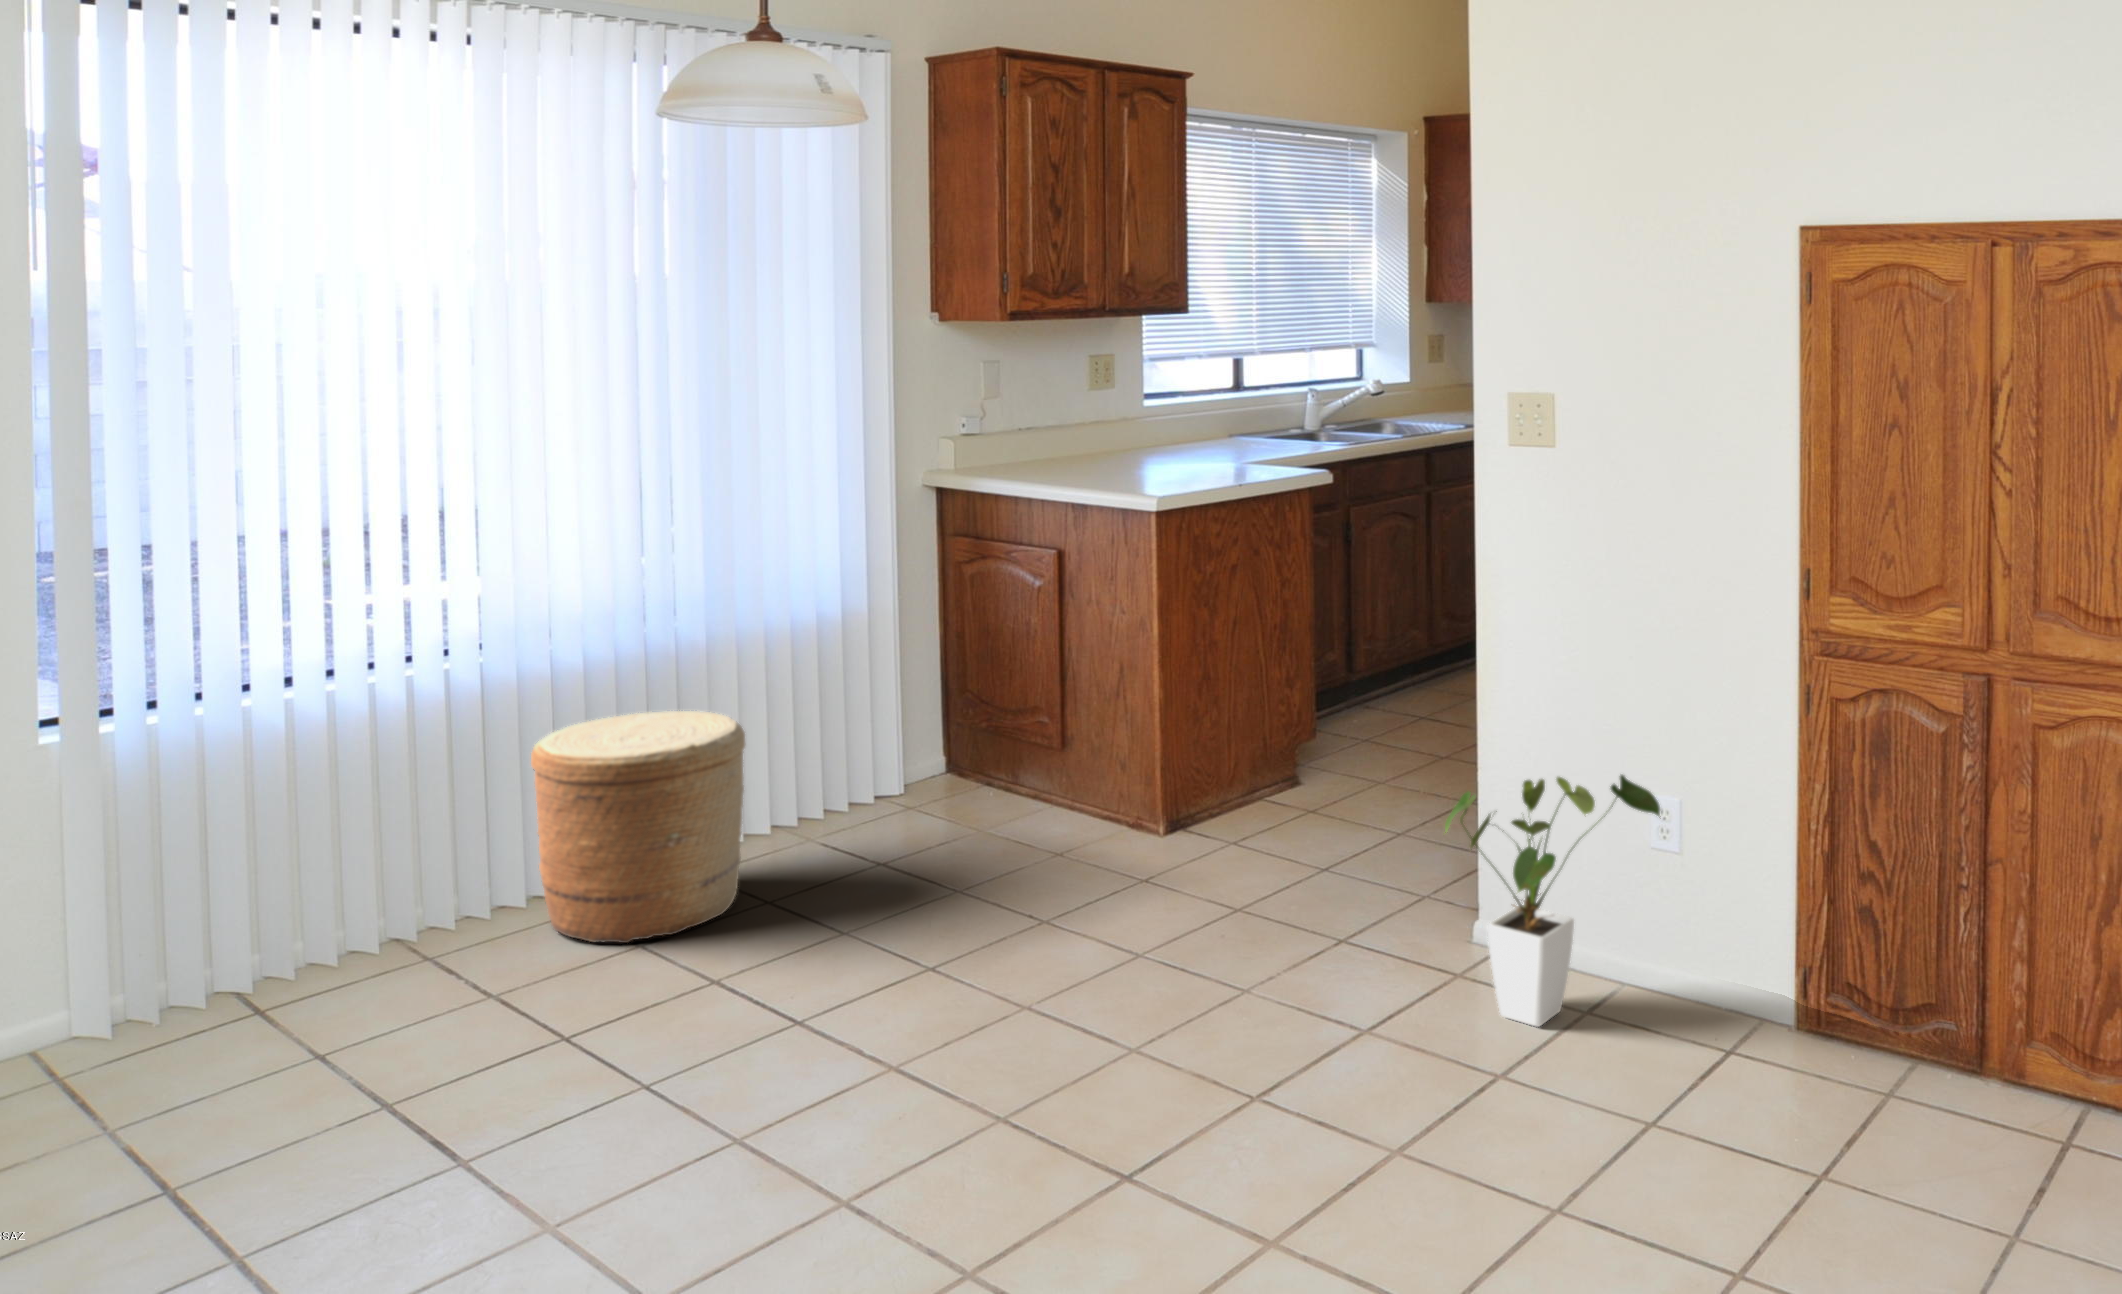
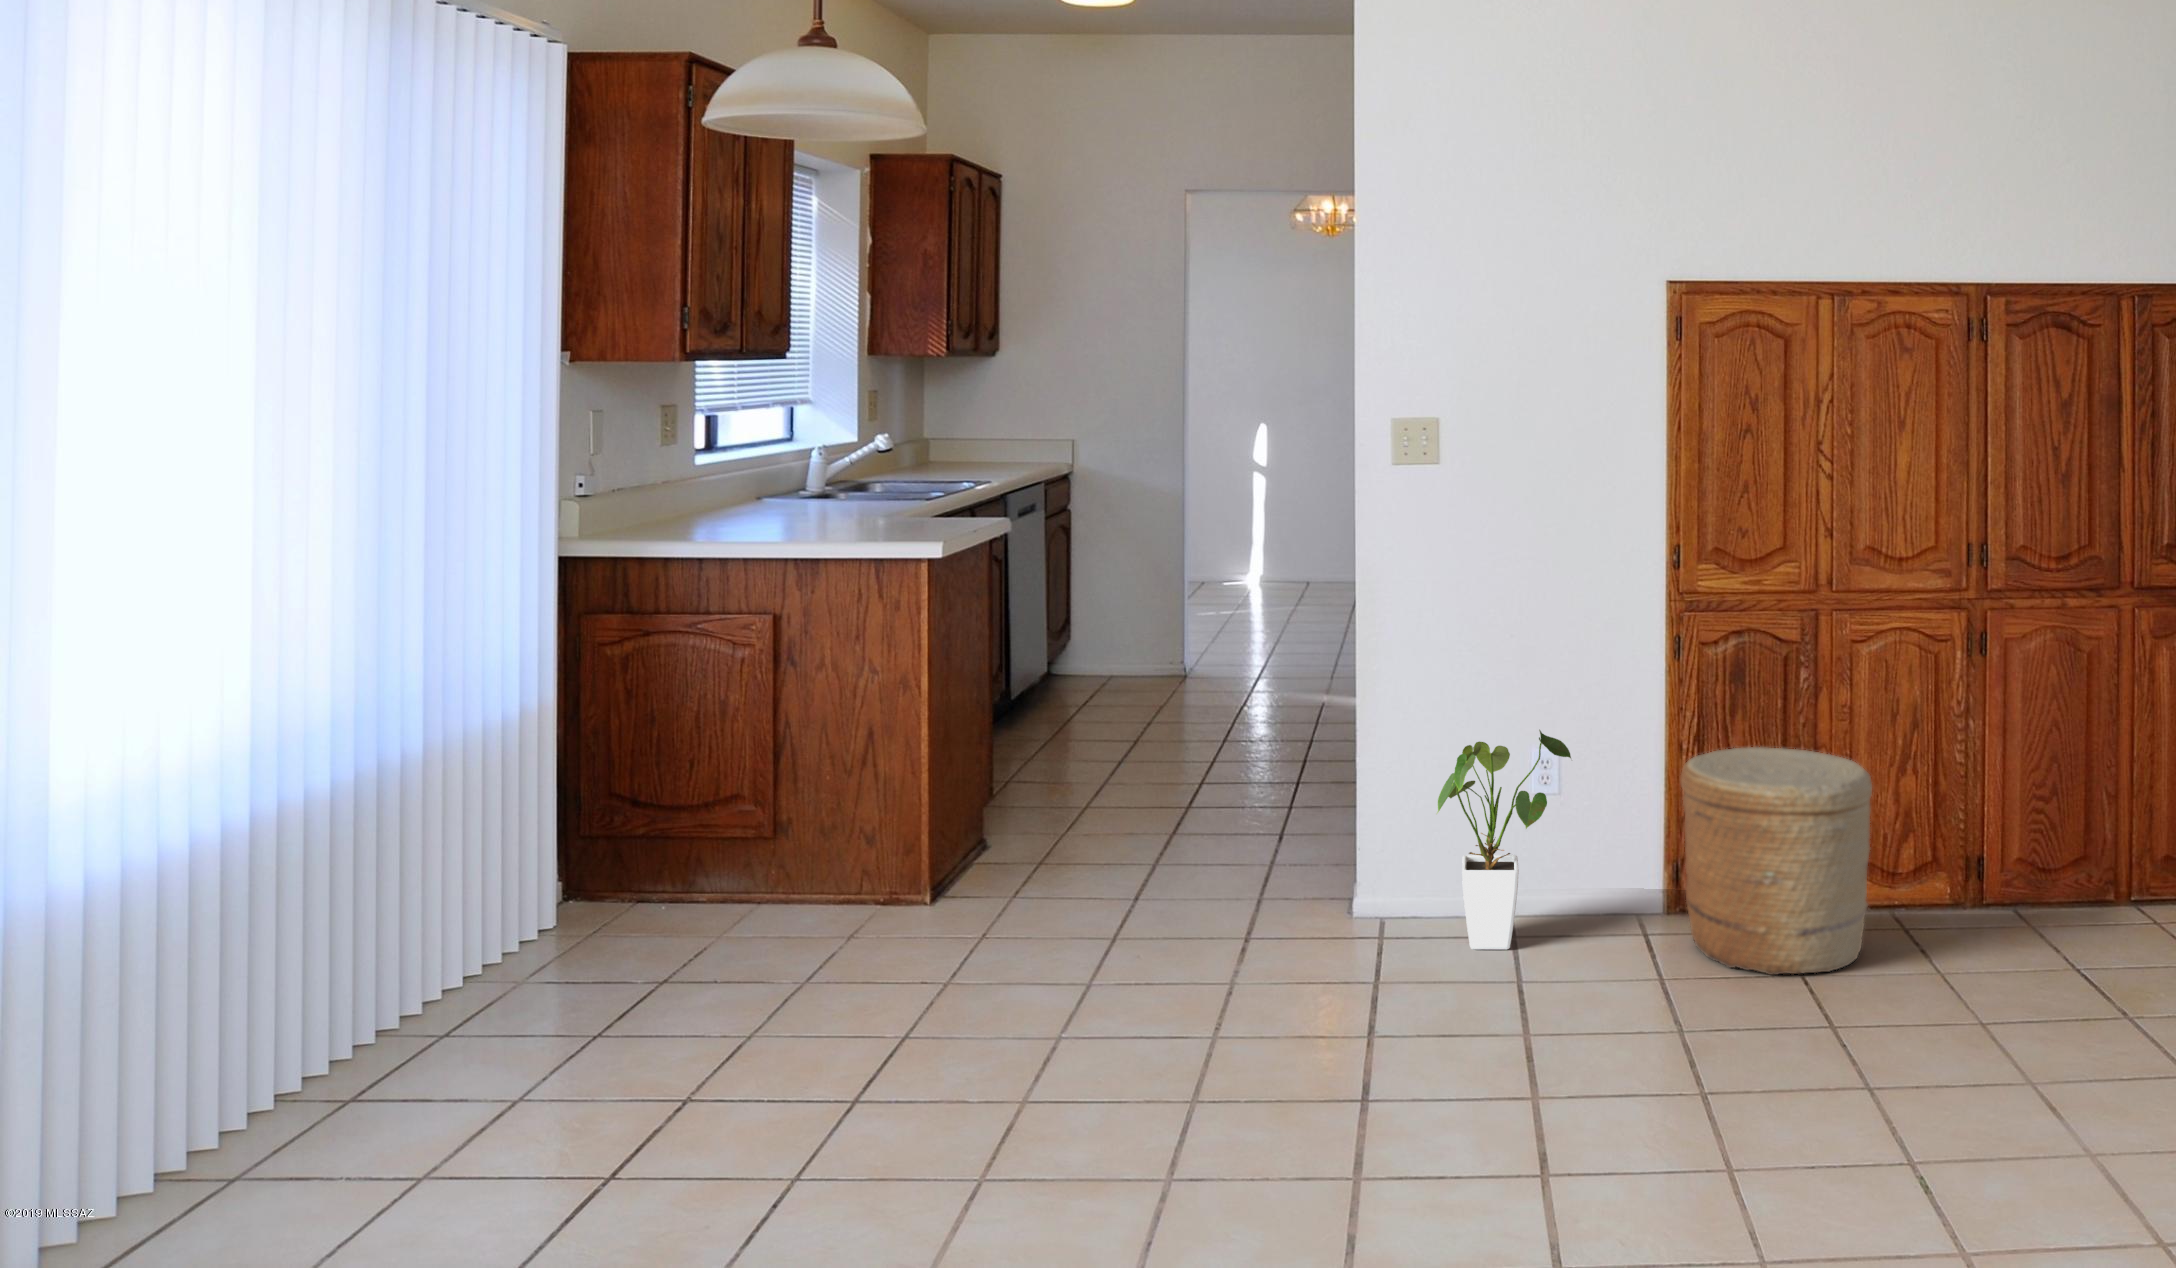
woven basket: present [531,711,745,943] -> present [1681,747,1872,975]

